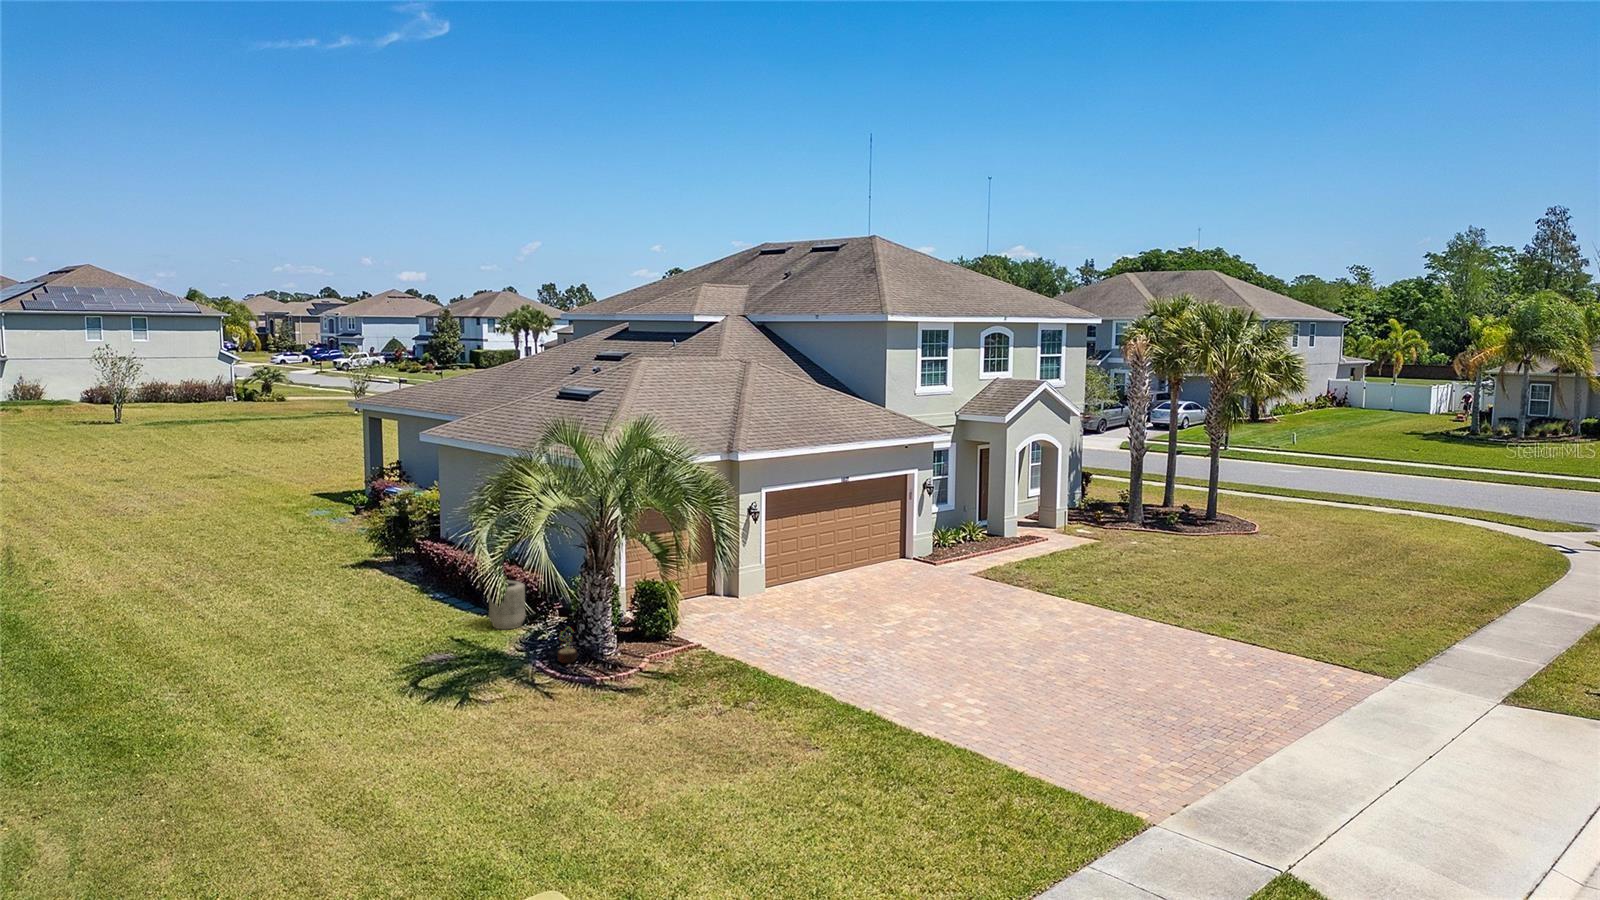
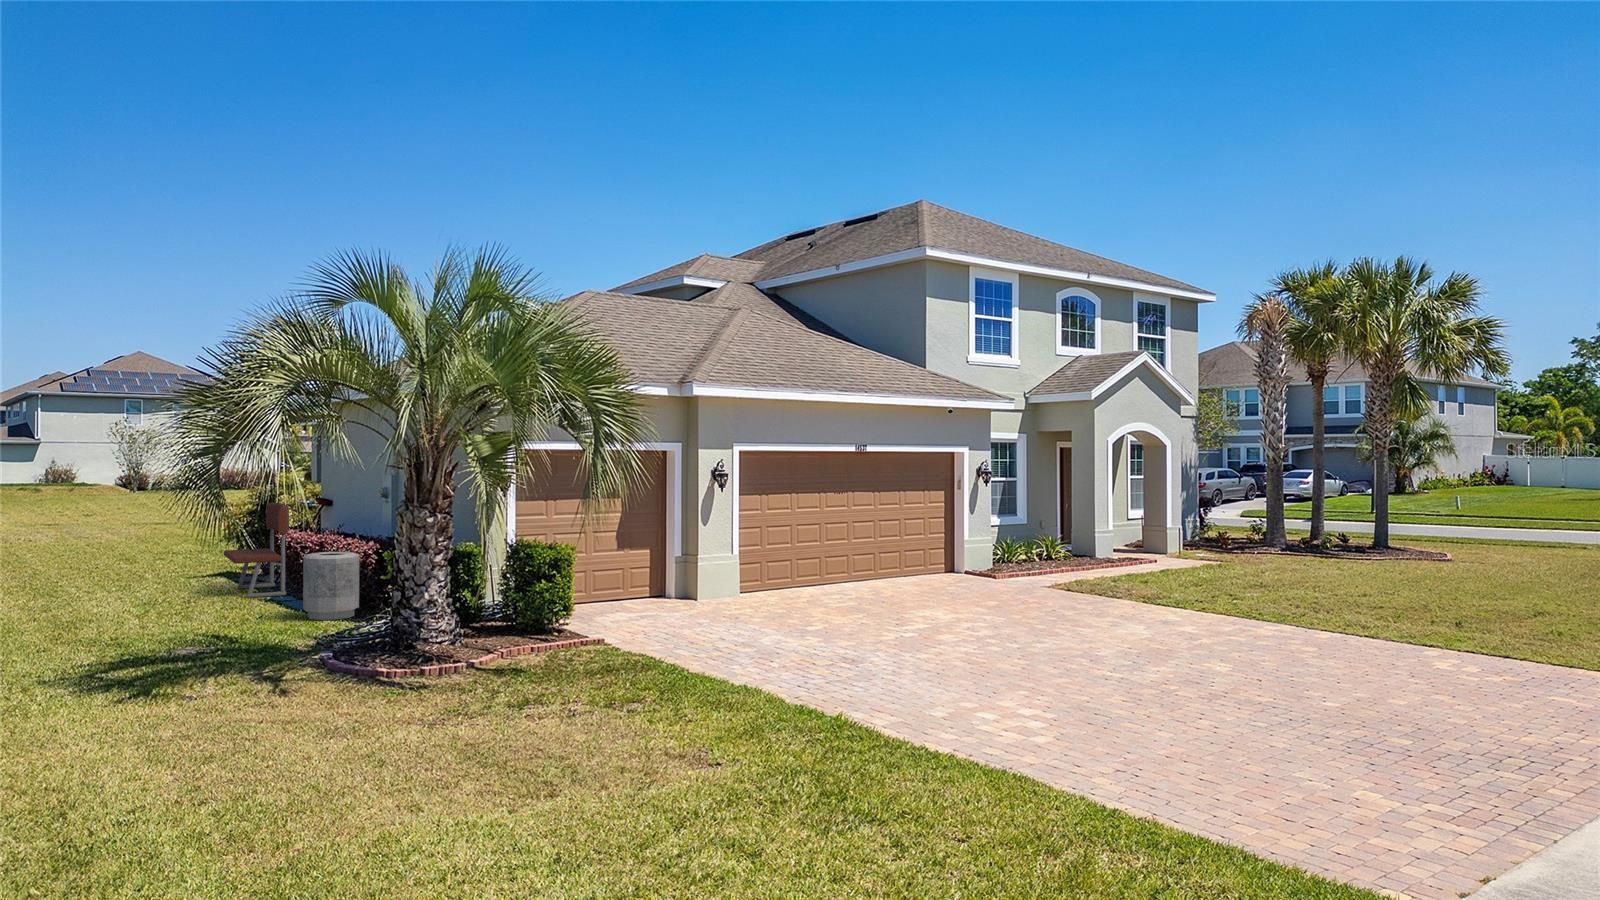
bench: none [405,533,456,605] -> present [224,503,289,598]
decorative plant: present [558,629,577,663] -> none [361,597,395,653]

